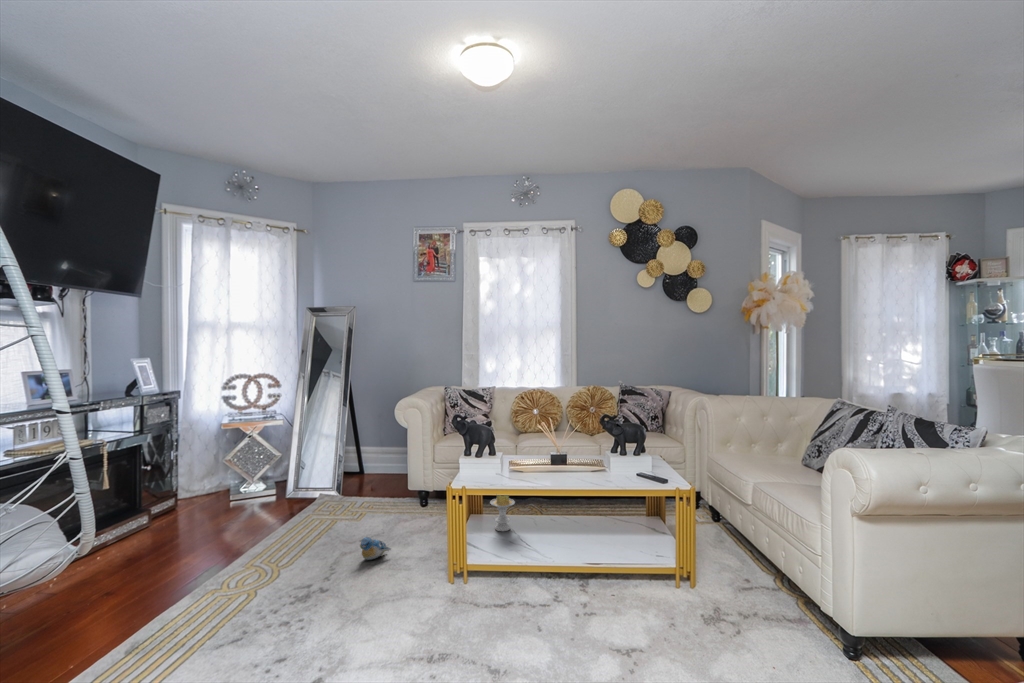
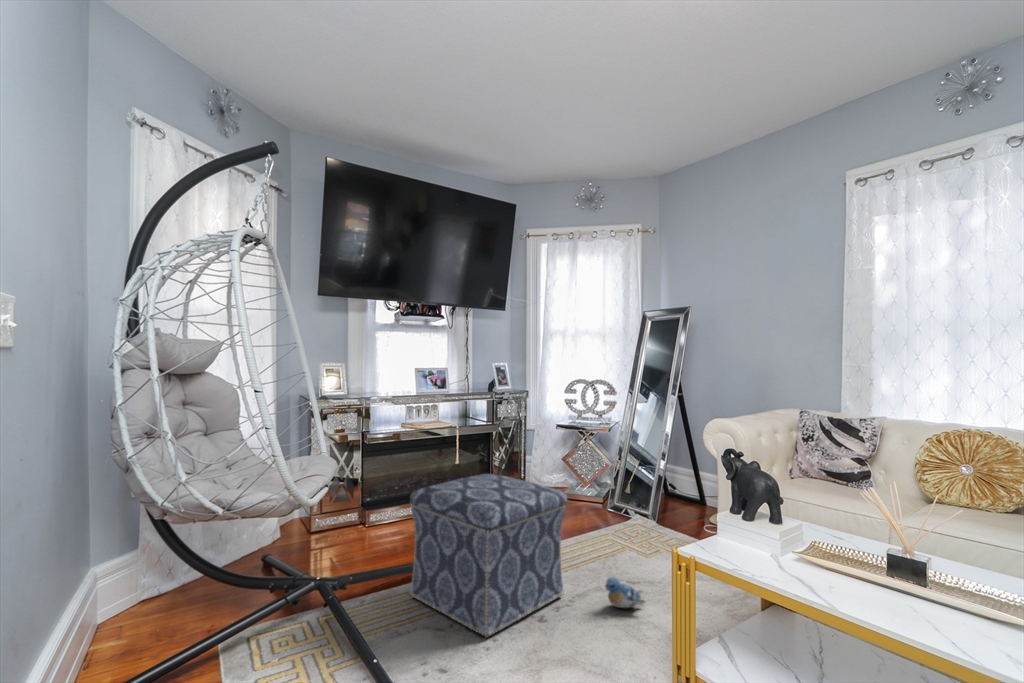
ottoman: none [159,477,324,633] -> present [410,474,567,638]
candle: present [490,495,515,531] -> none [770,557,816,648]

